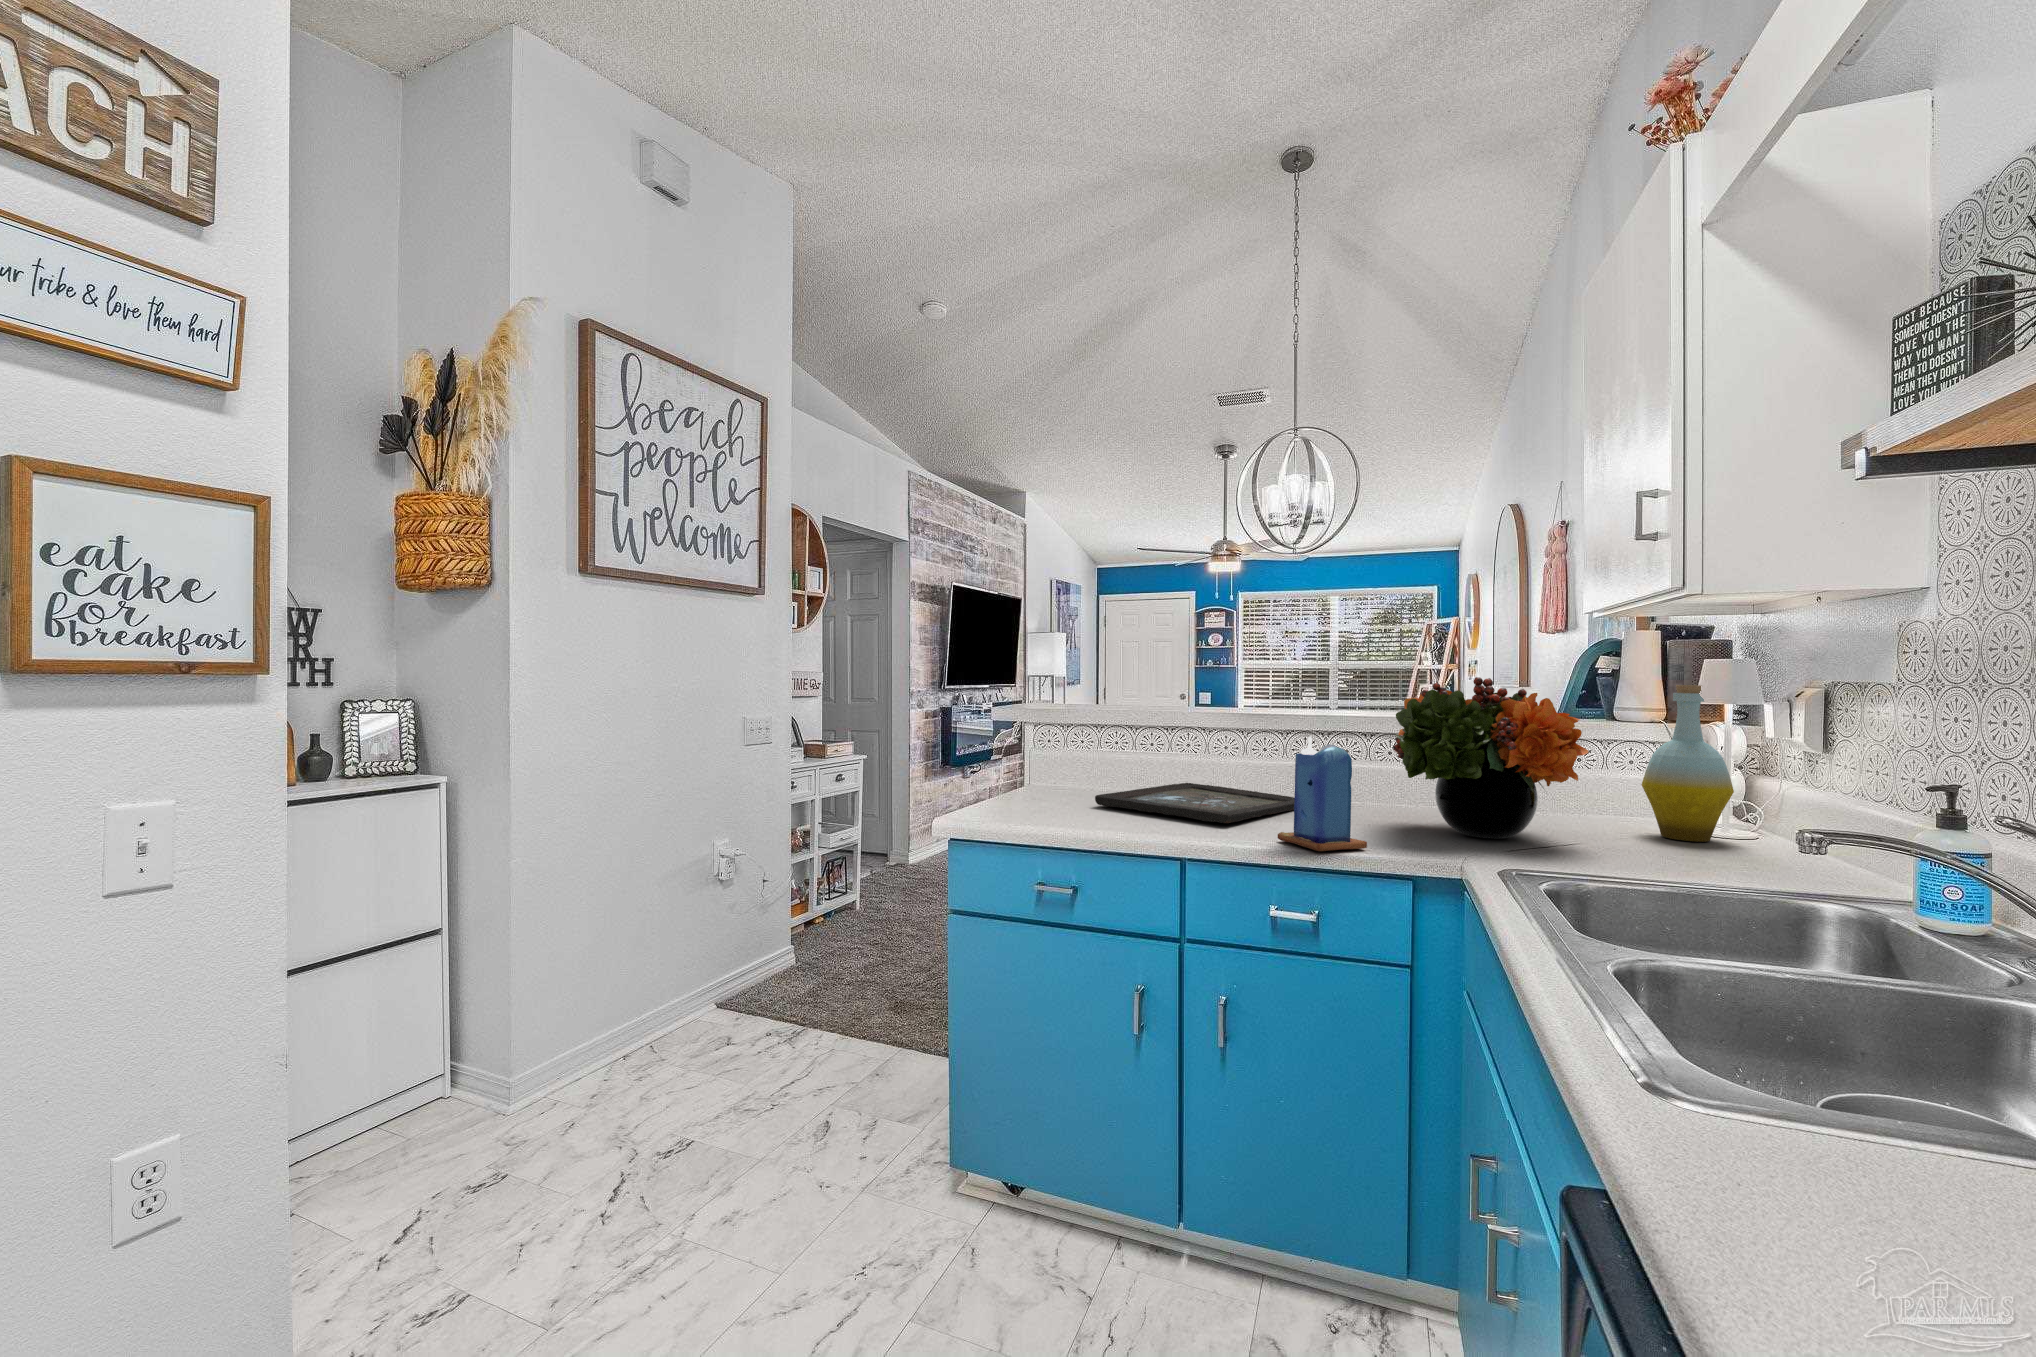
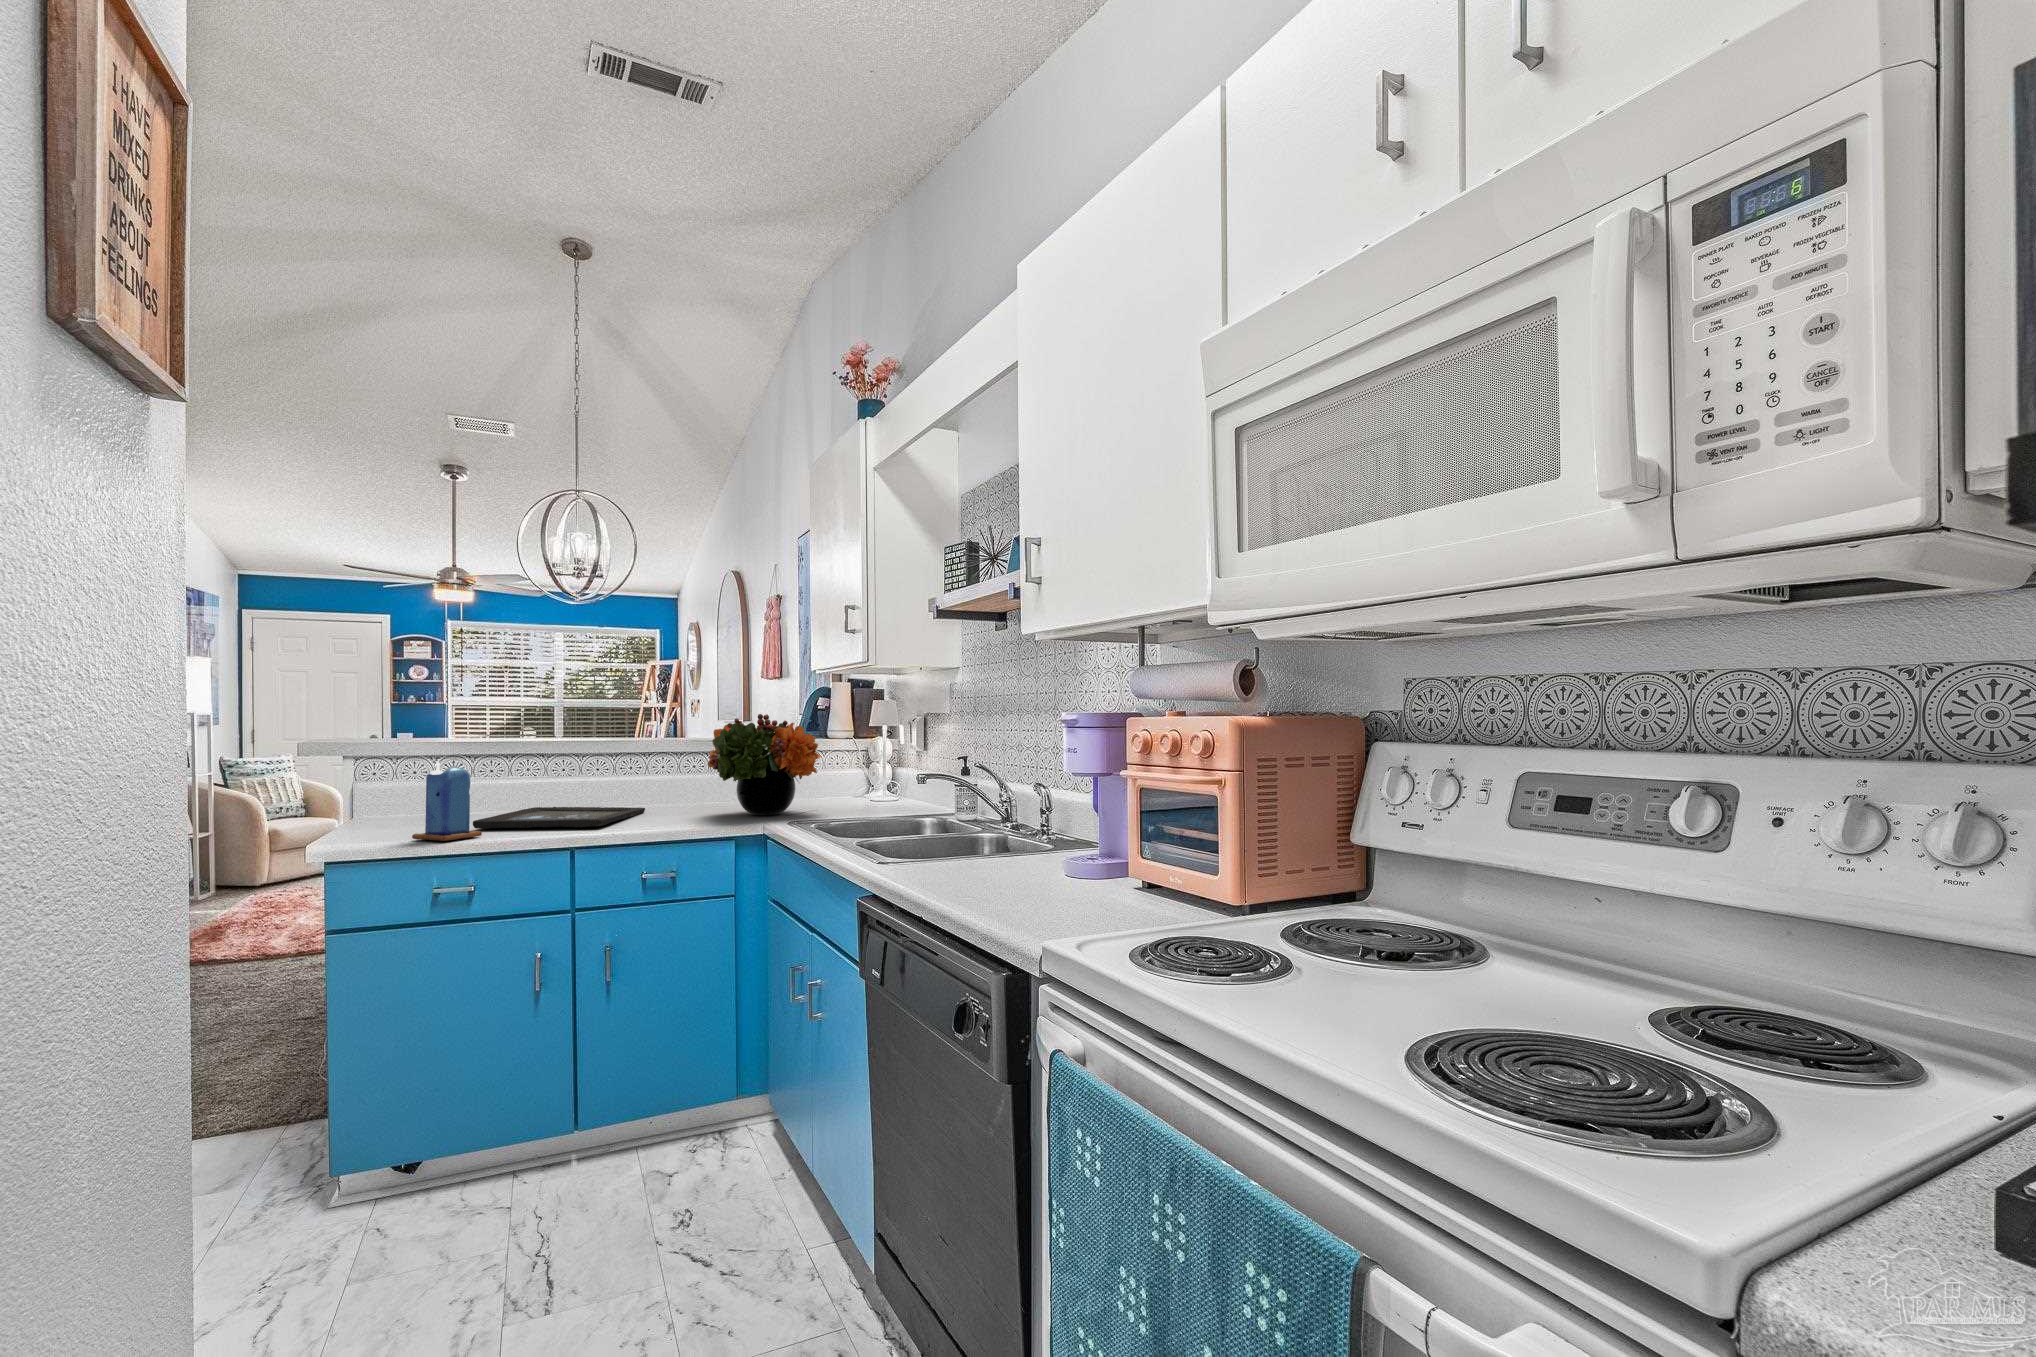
bottle: present [1642,685,1734,842] -> none [845,715,888,805]
candle: present [1278,736,1367,851] -> present [412,762,482,841]

